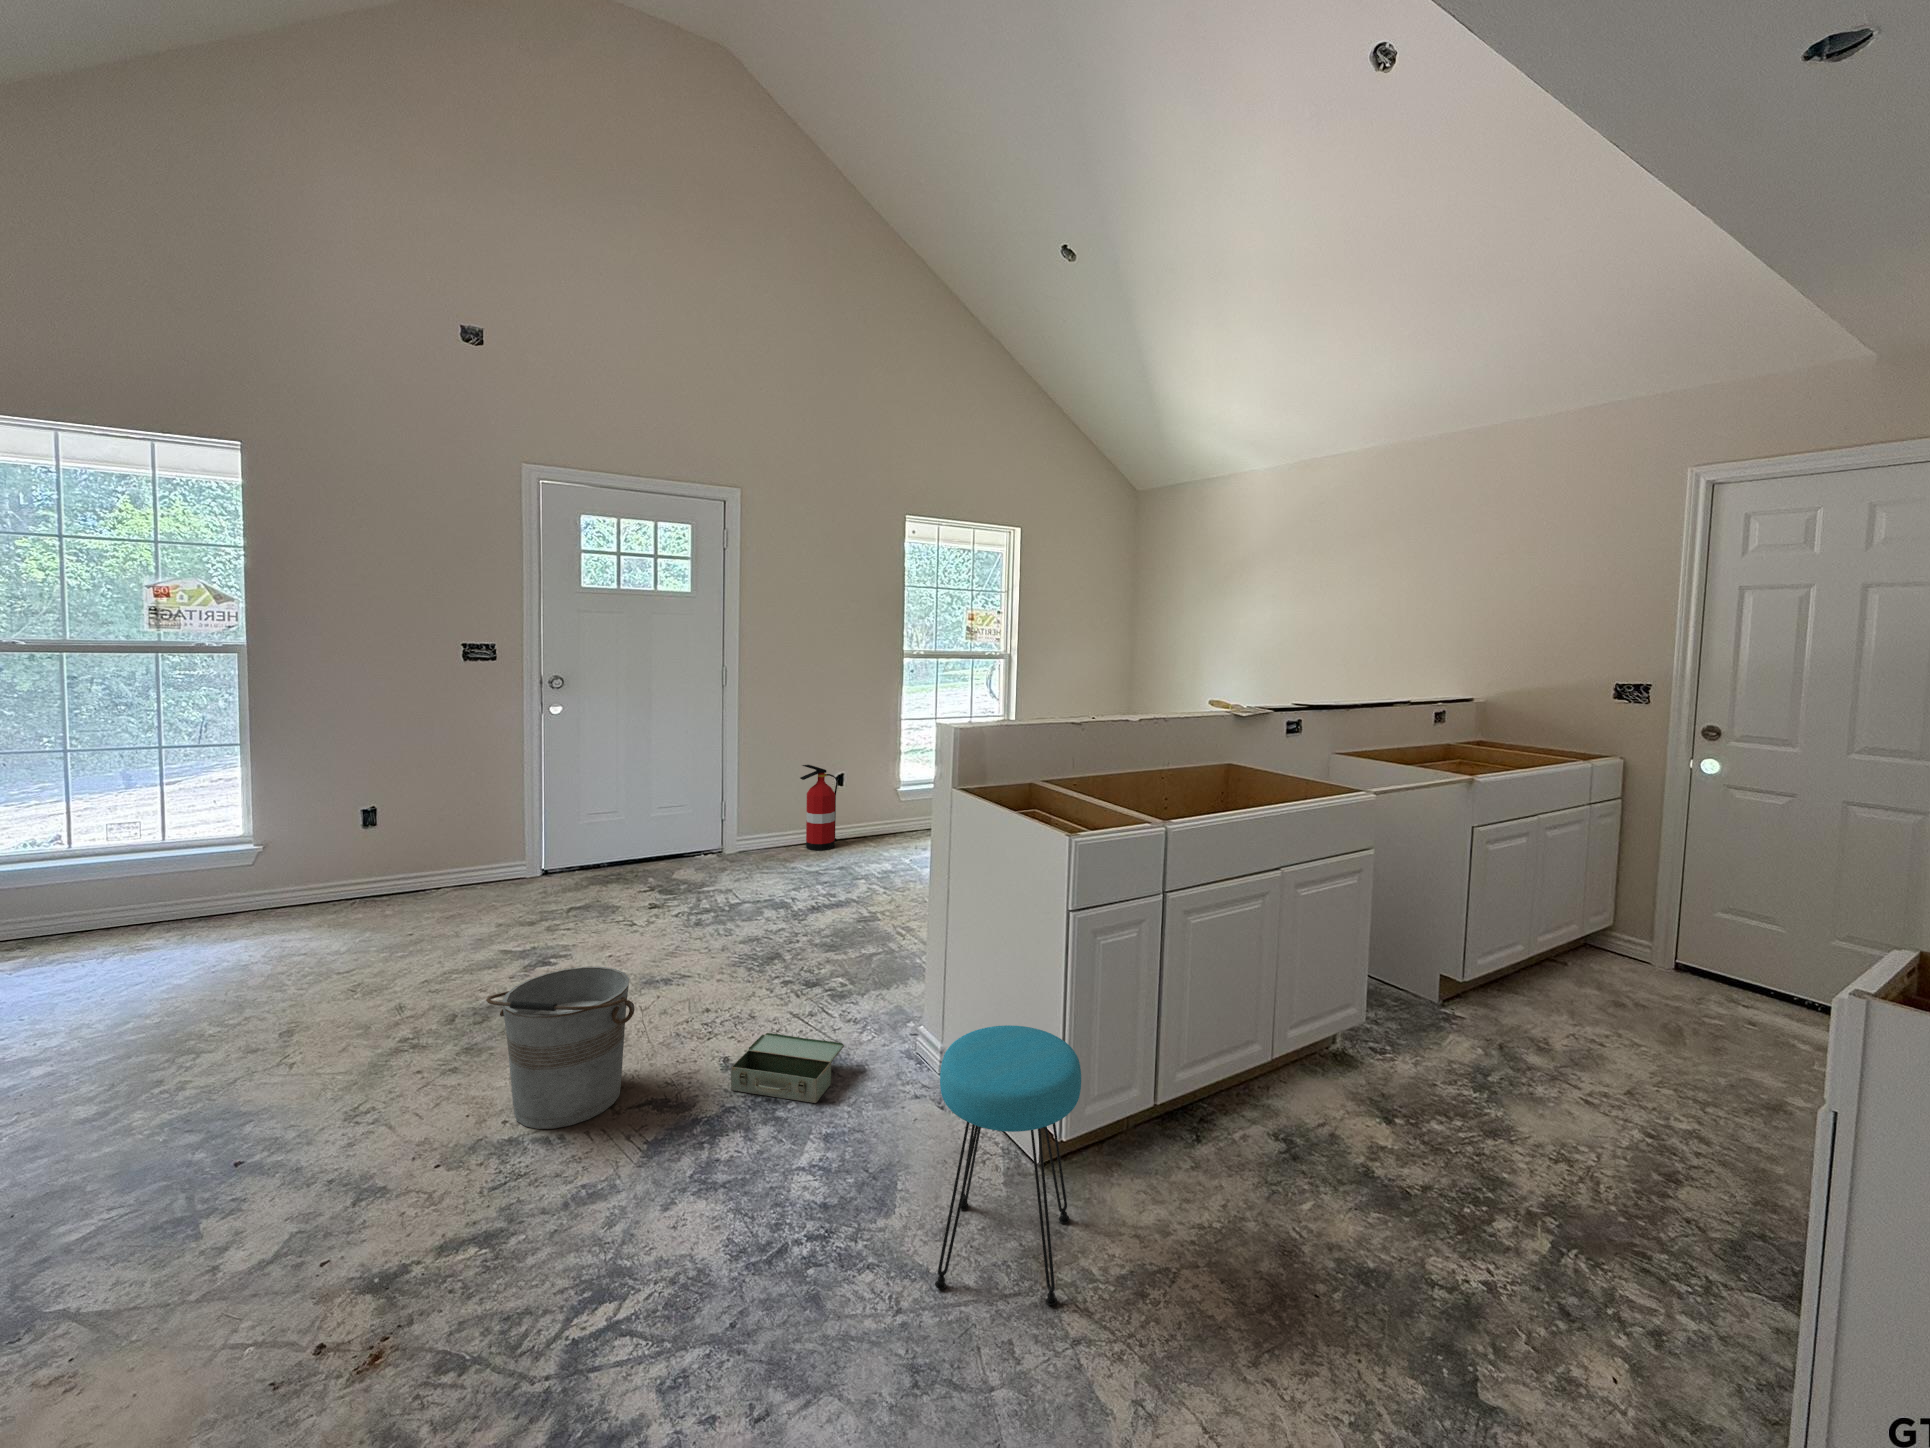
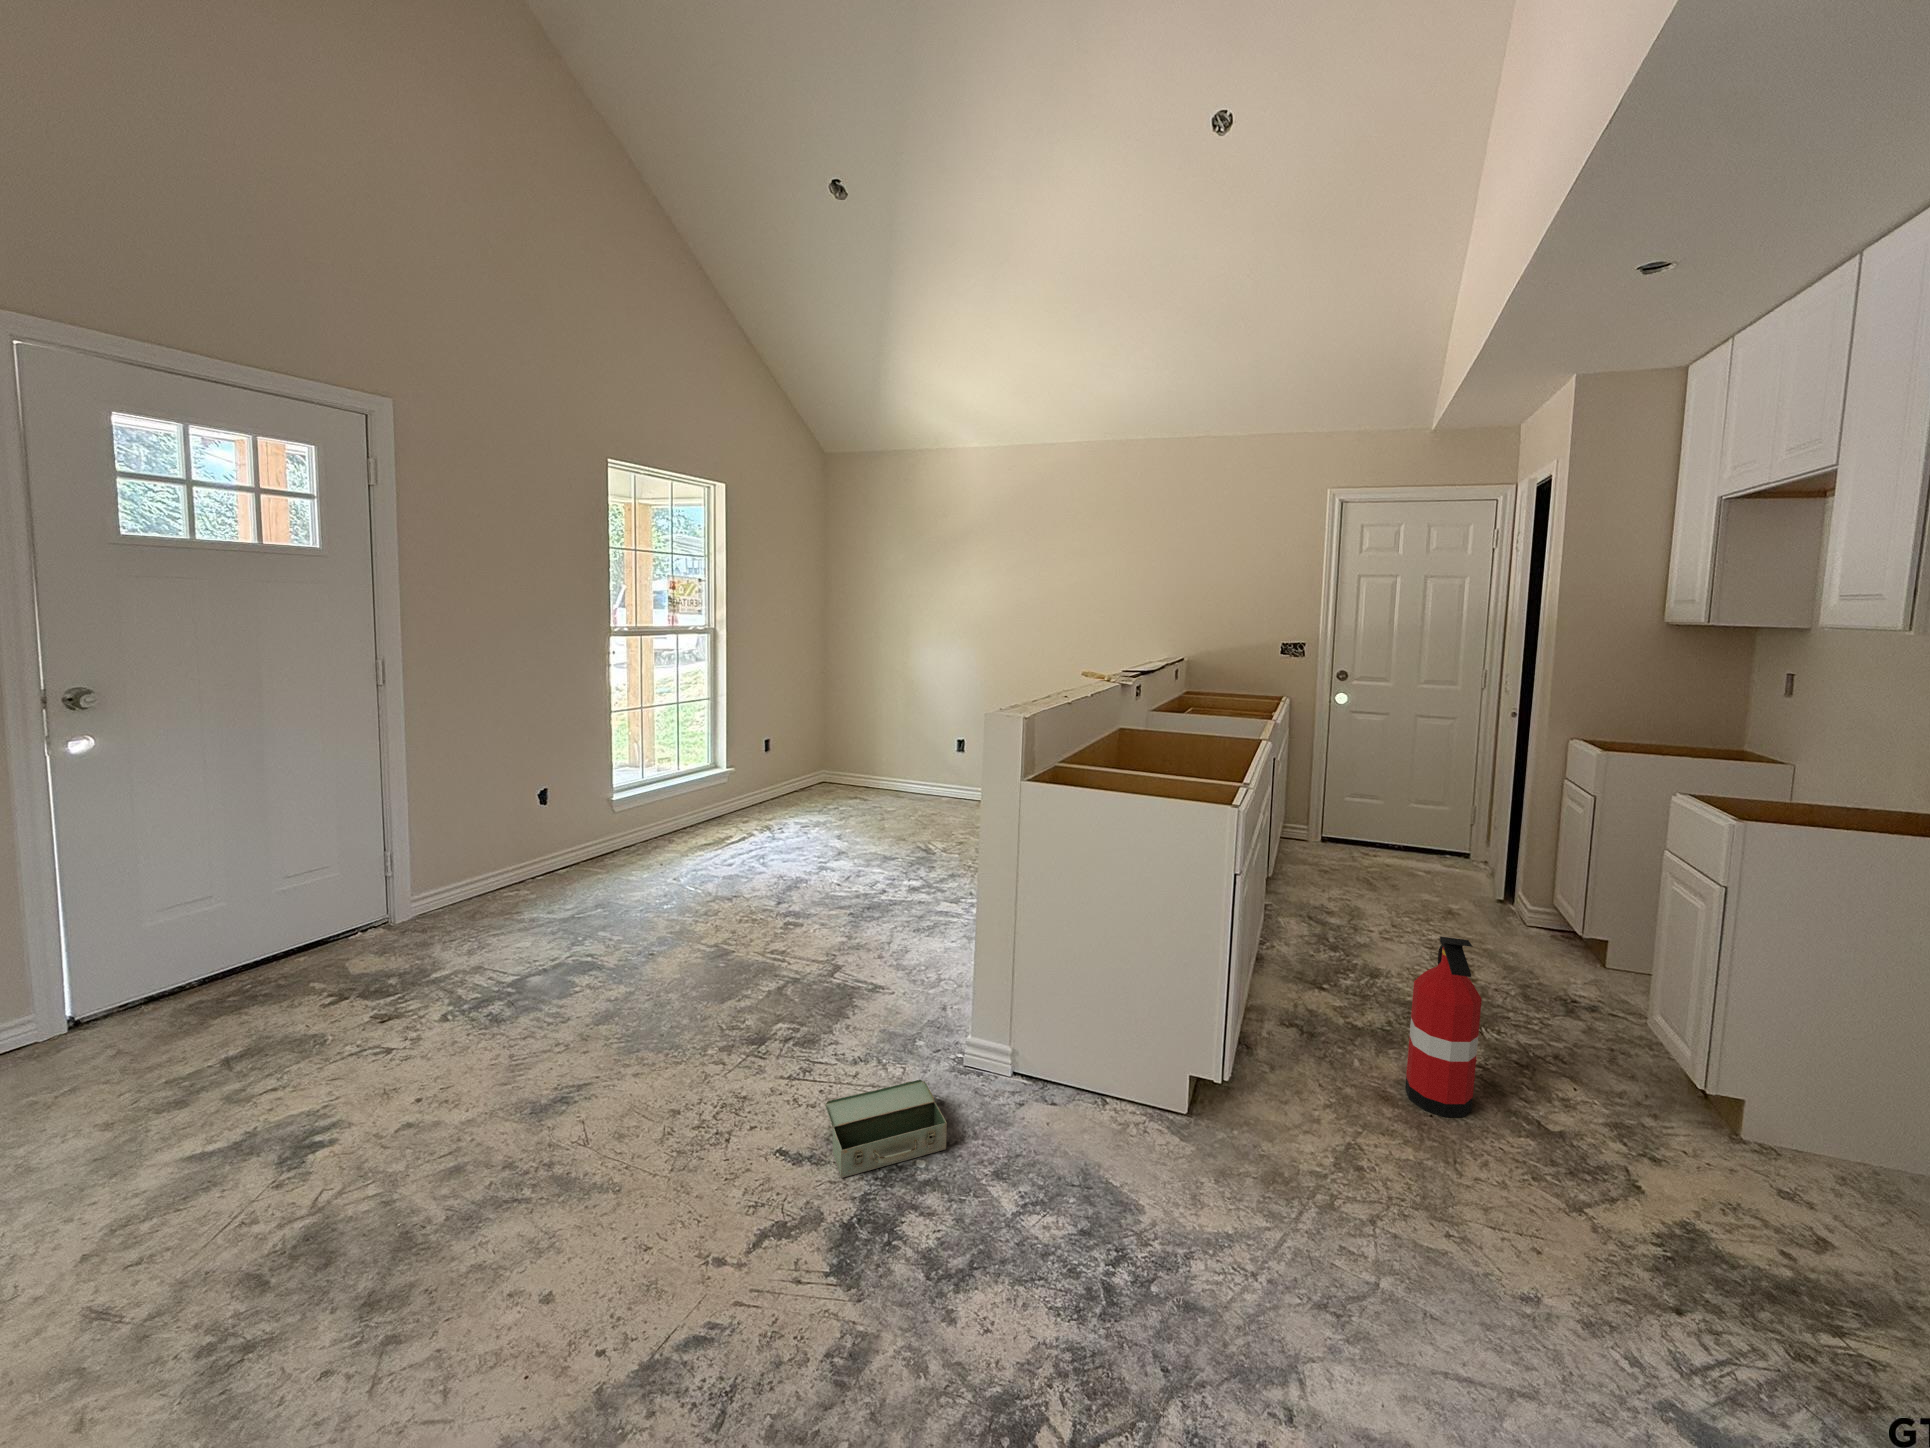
fire extinguisher: present [800,765,838,850] -> present [1405,937,1482,1117]
bucket: present [486,967,635,1129] -> none [548,1088,750,1346]
stool: present [935,1025,1081,1305] -> none [1181,984,1334,1239]

